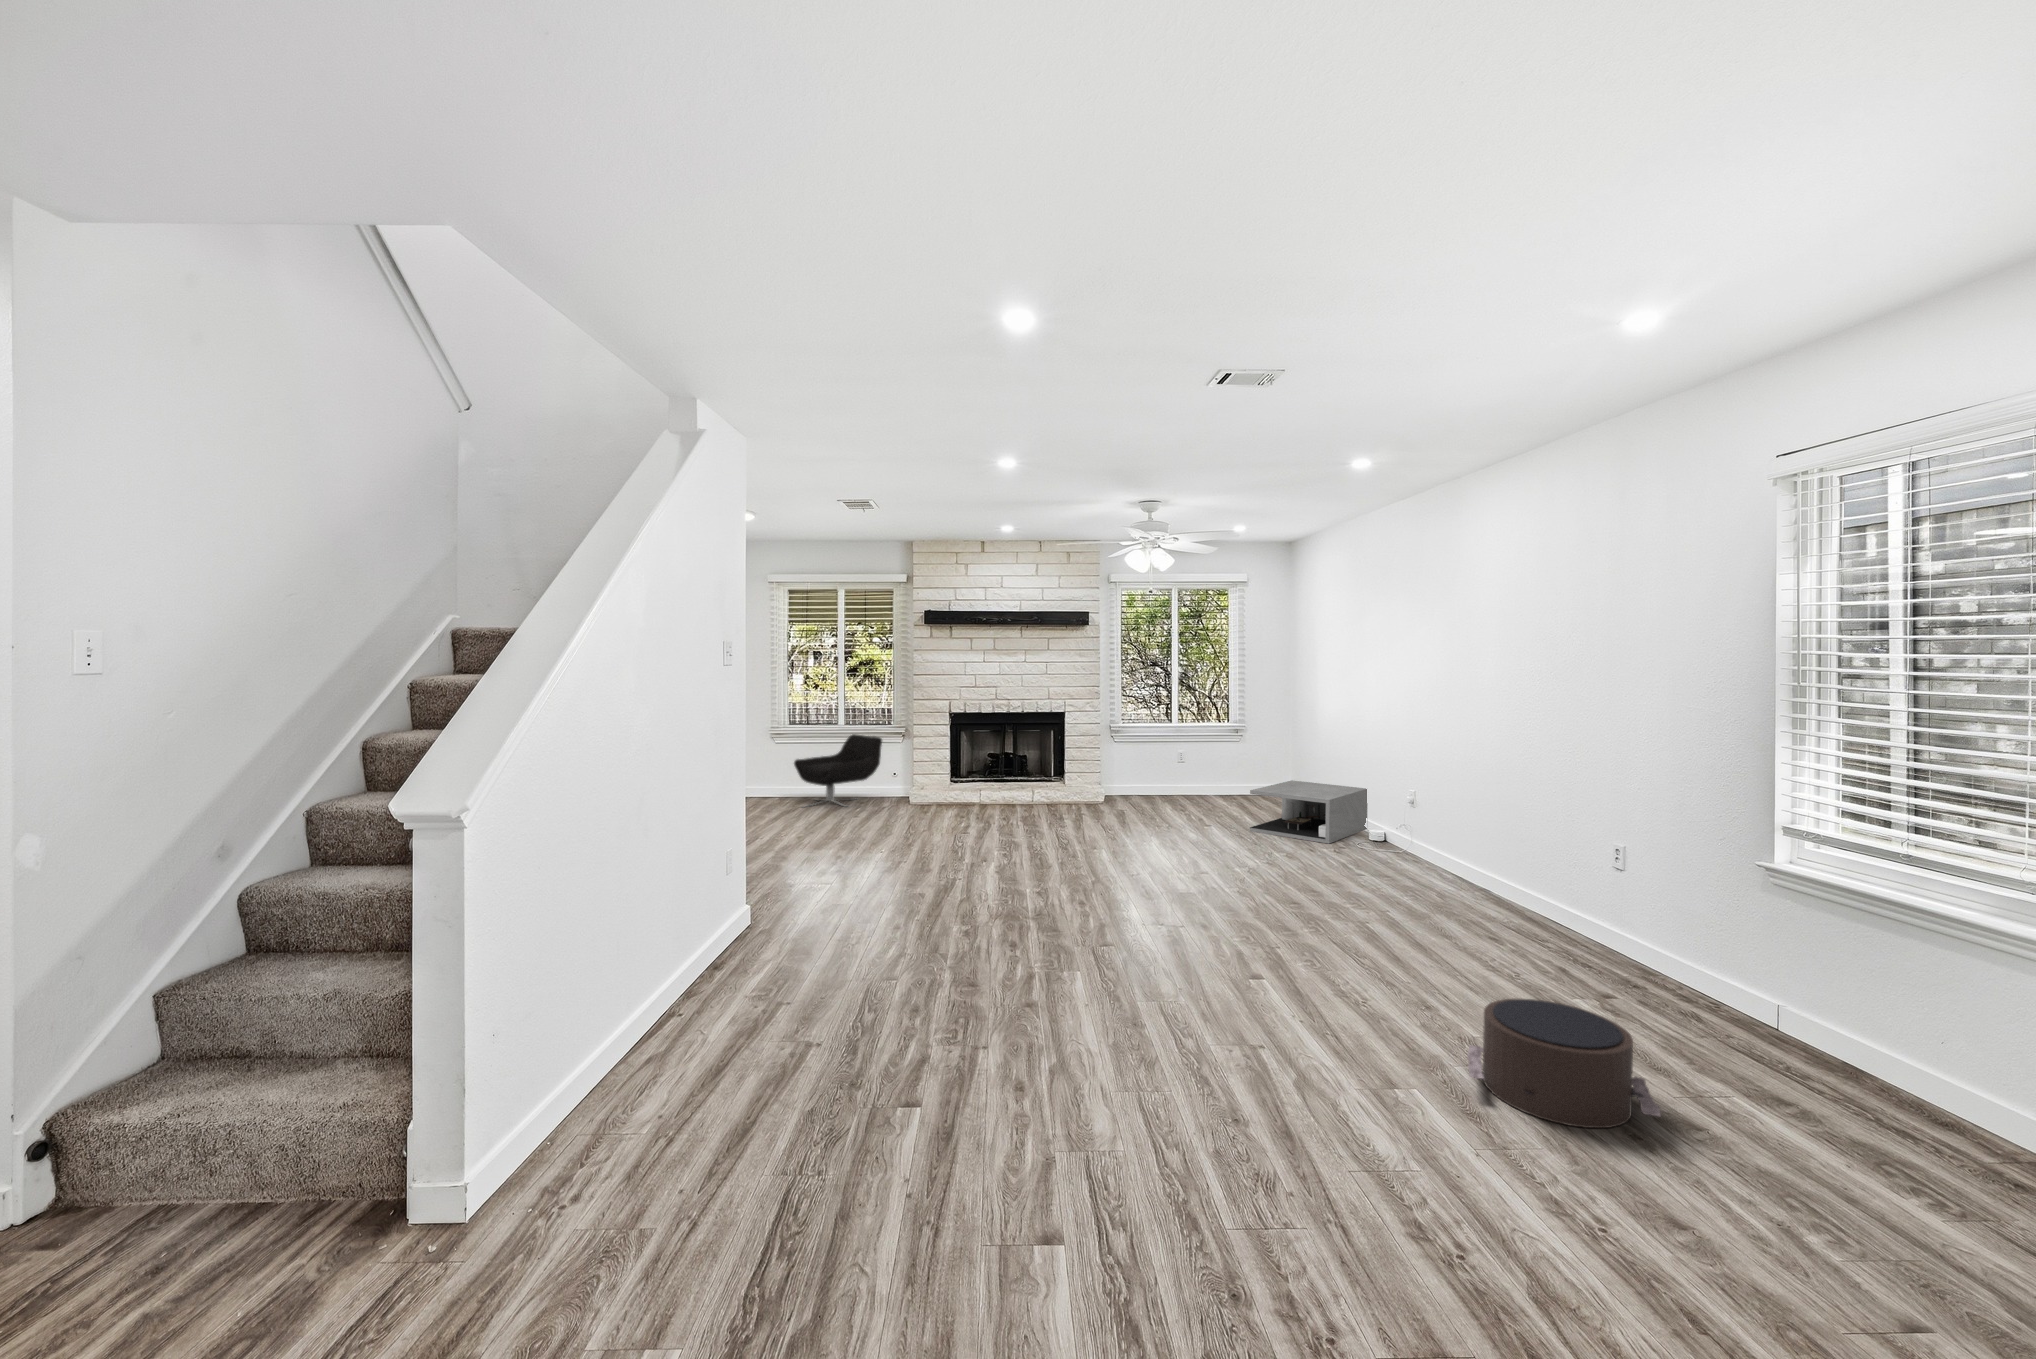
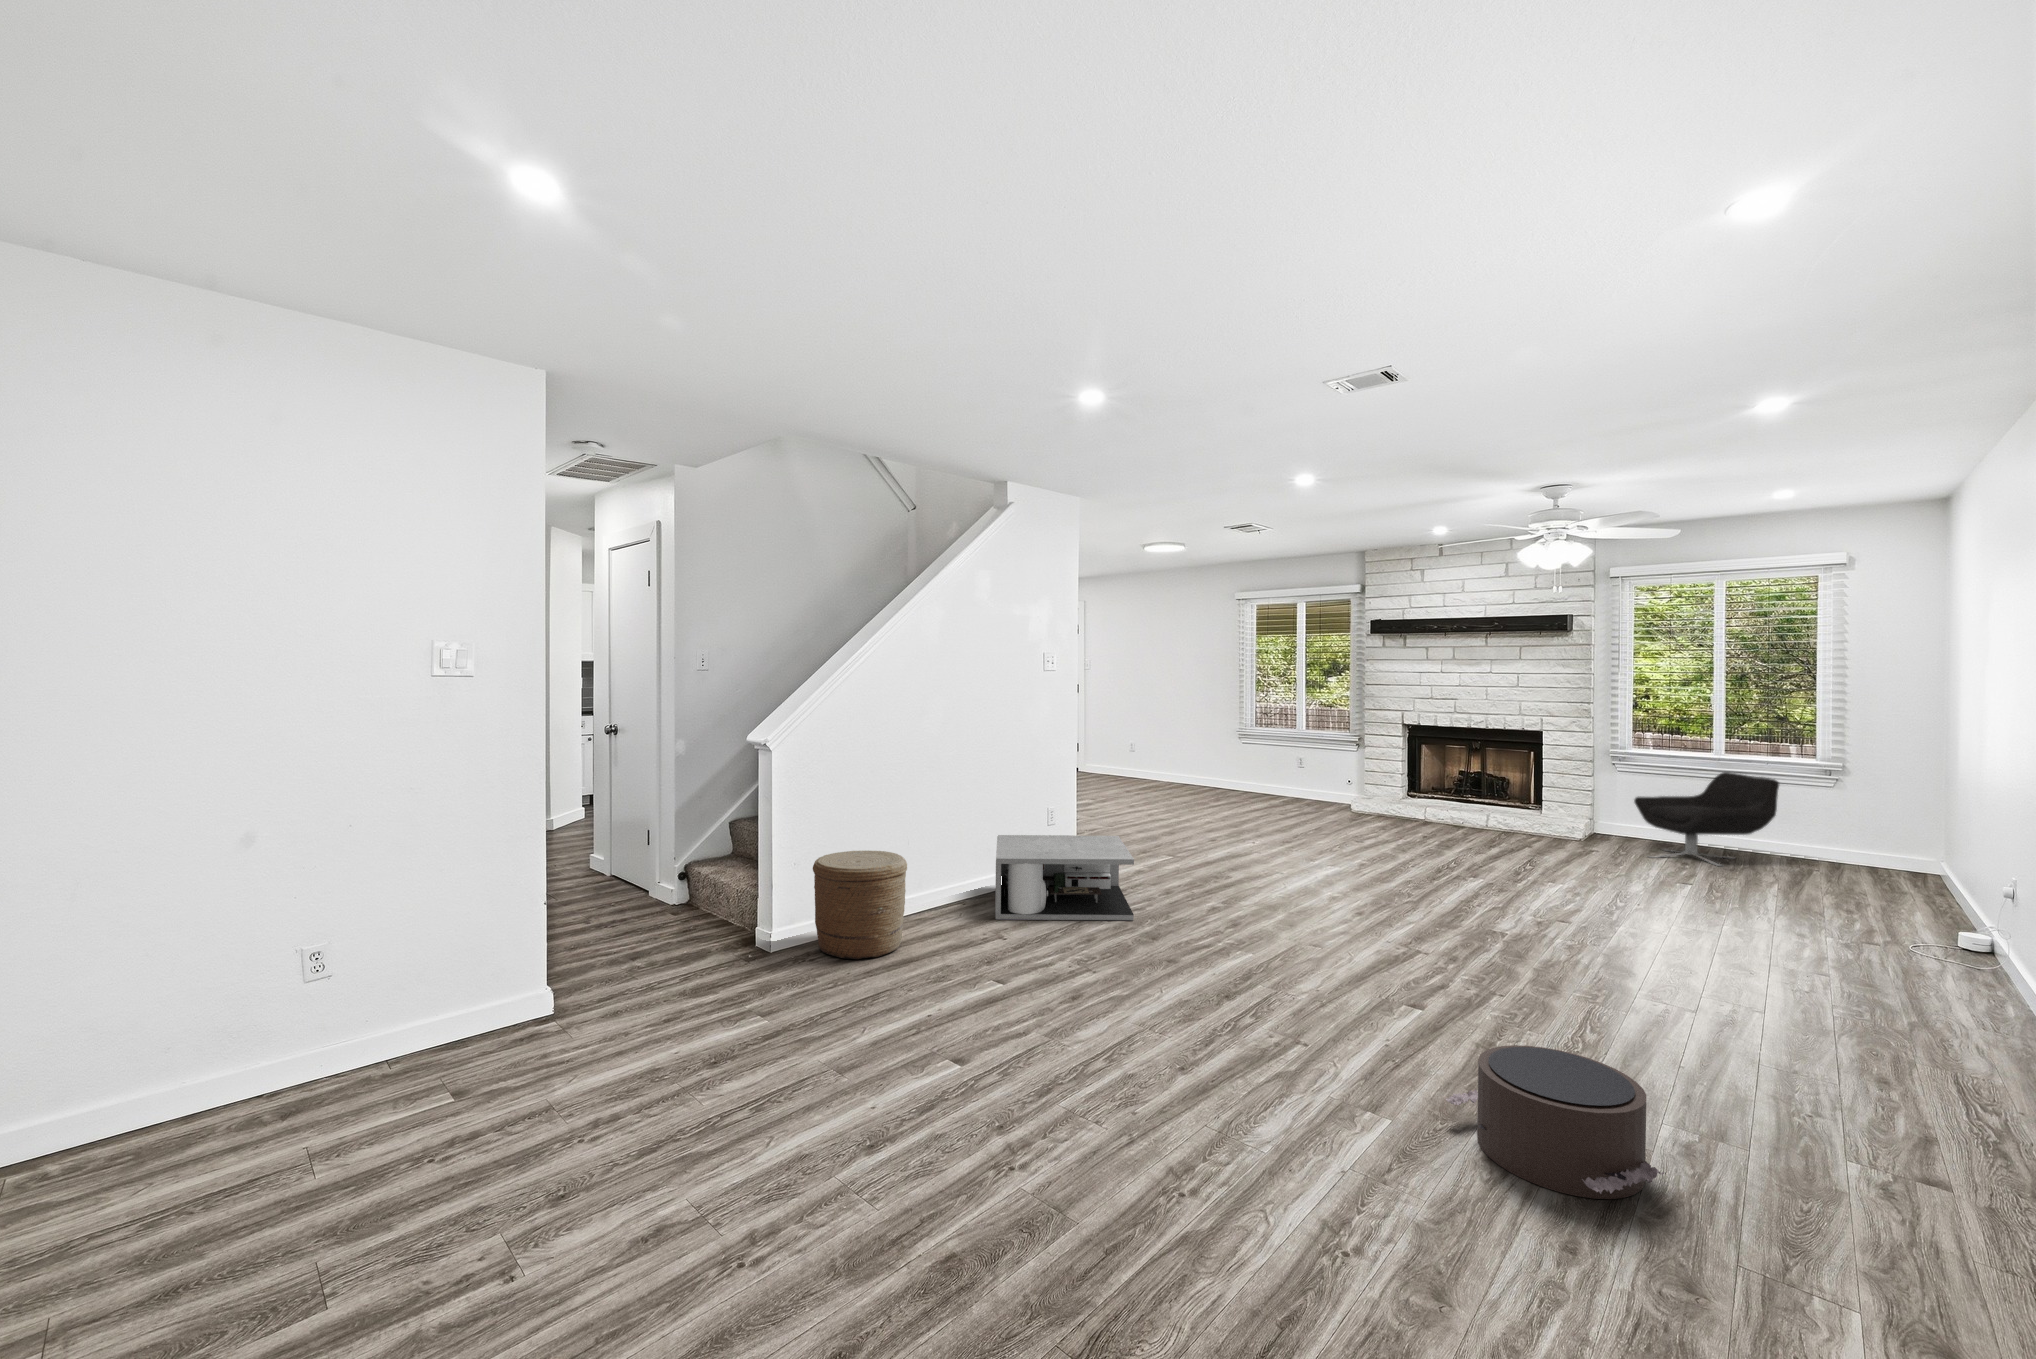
lounge chair: present [794,734,882,806] -> present [1634,772,1779,866]
coffee table: present [1250,780,1368,844] -> present [995,835,1134,920]
woven basket: none [532,973,708,1187] -> present [813,851,907,960]

